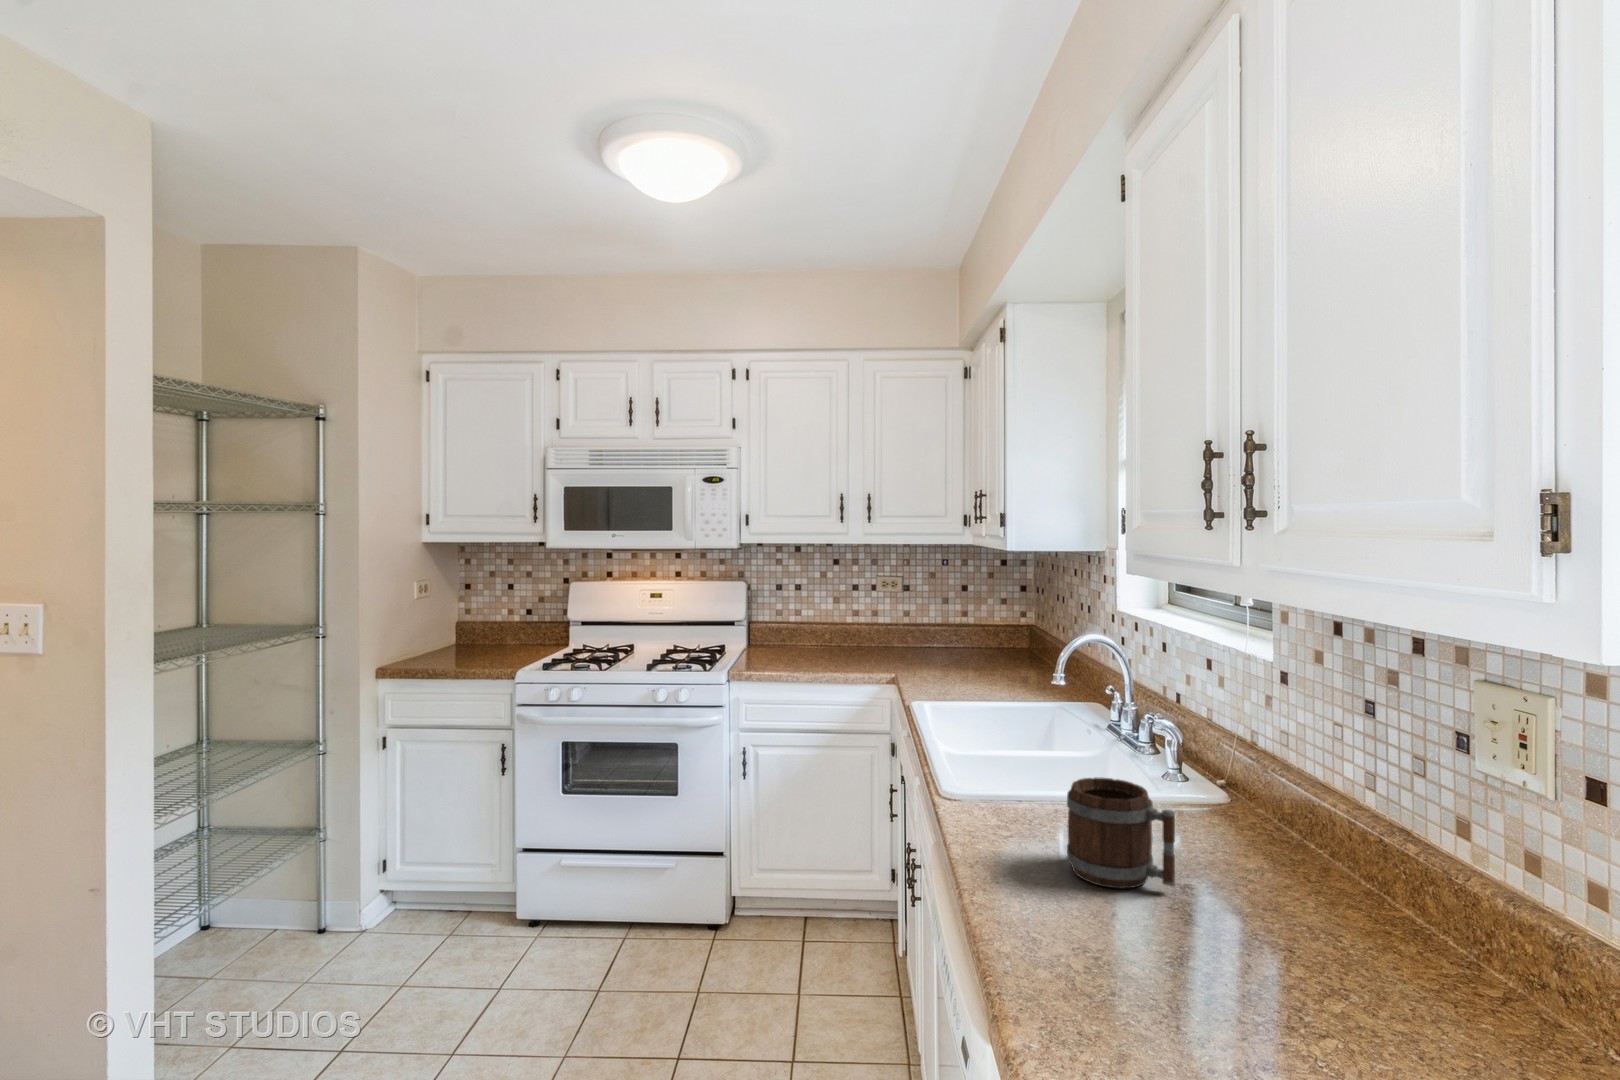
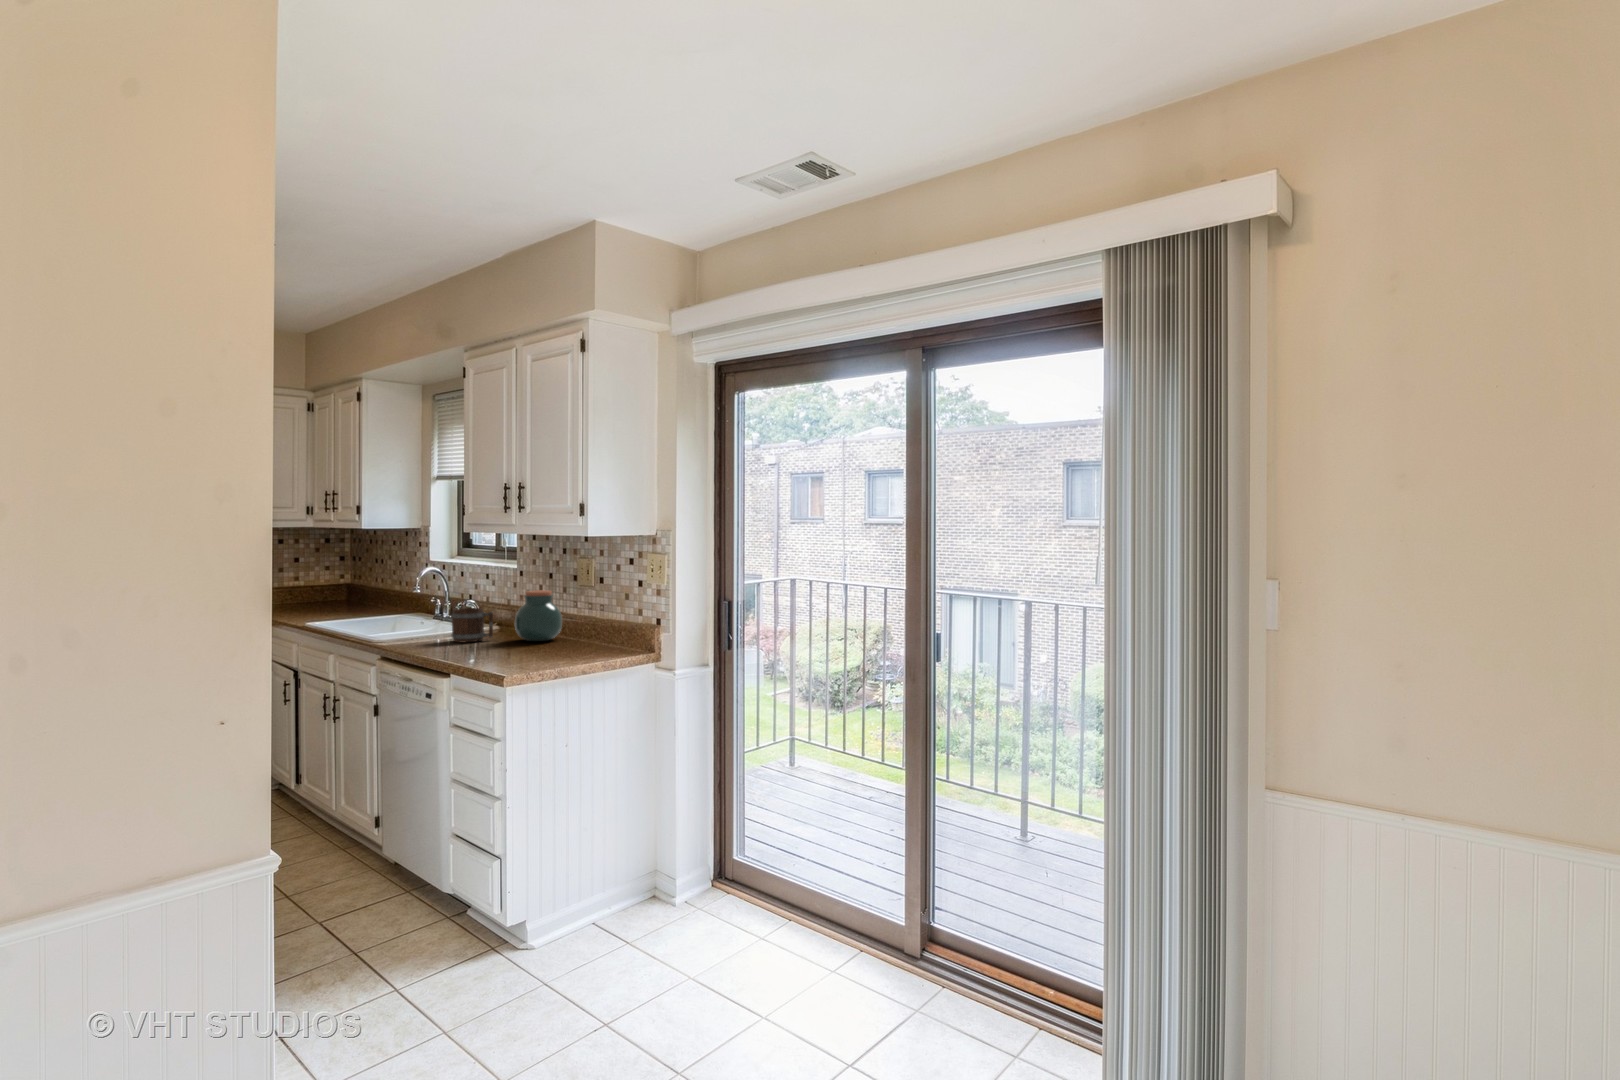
jar: none [1236,775,1413,968] -> present [515,591,562,641]

